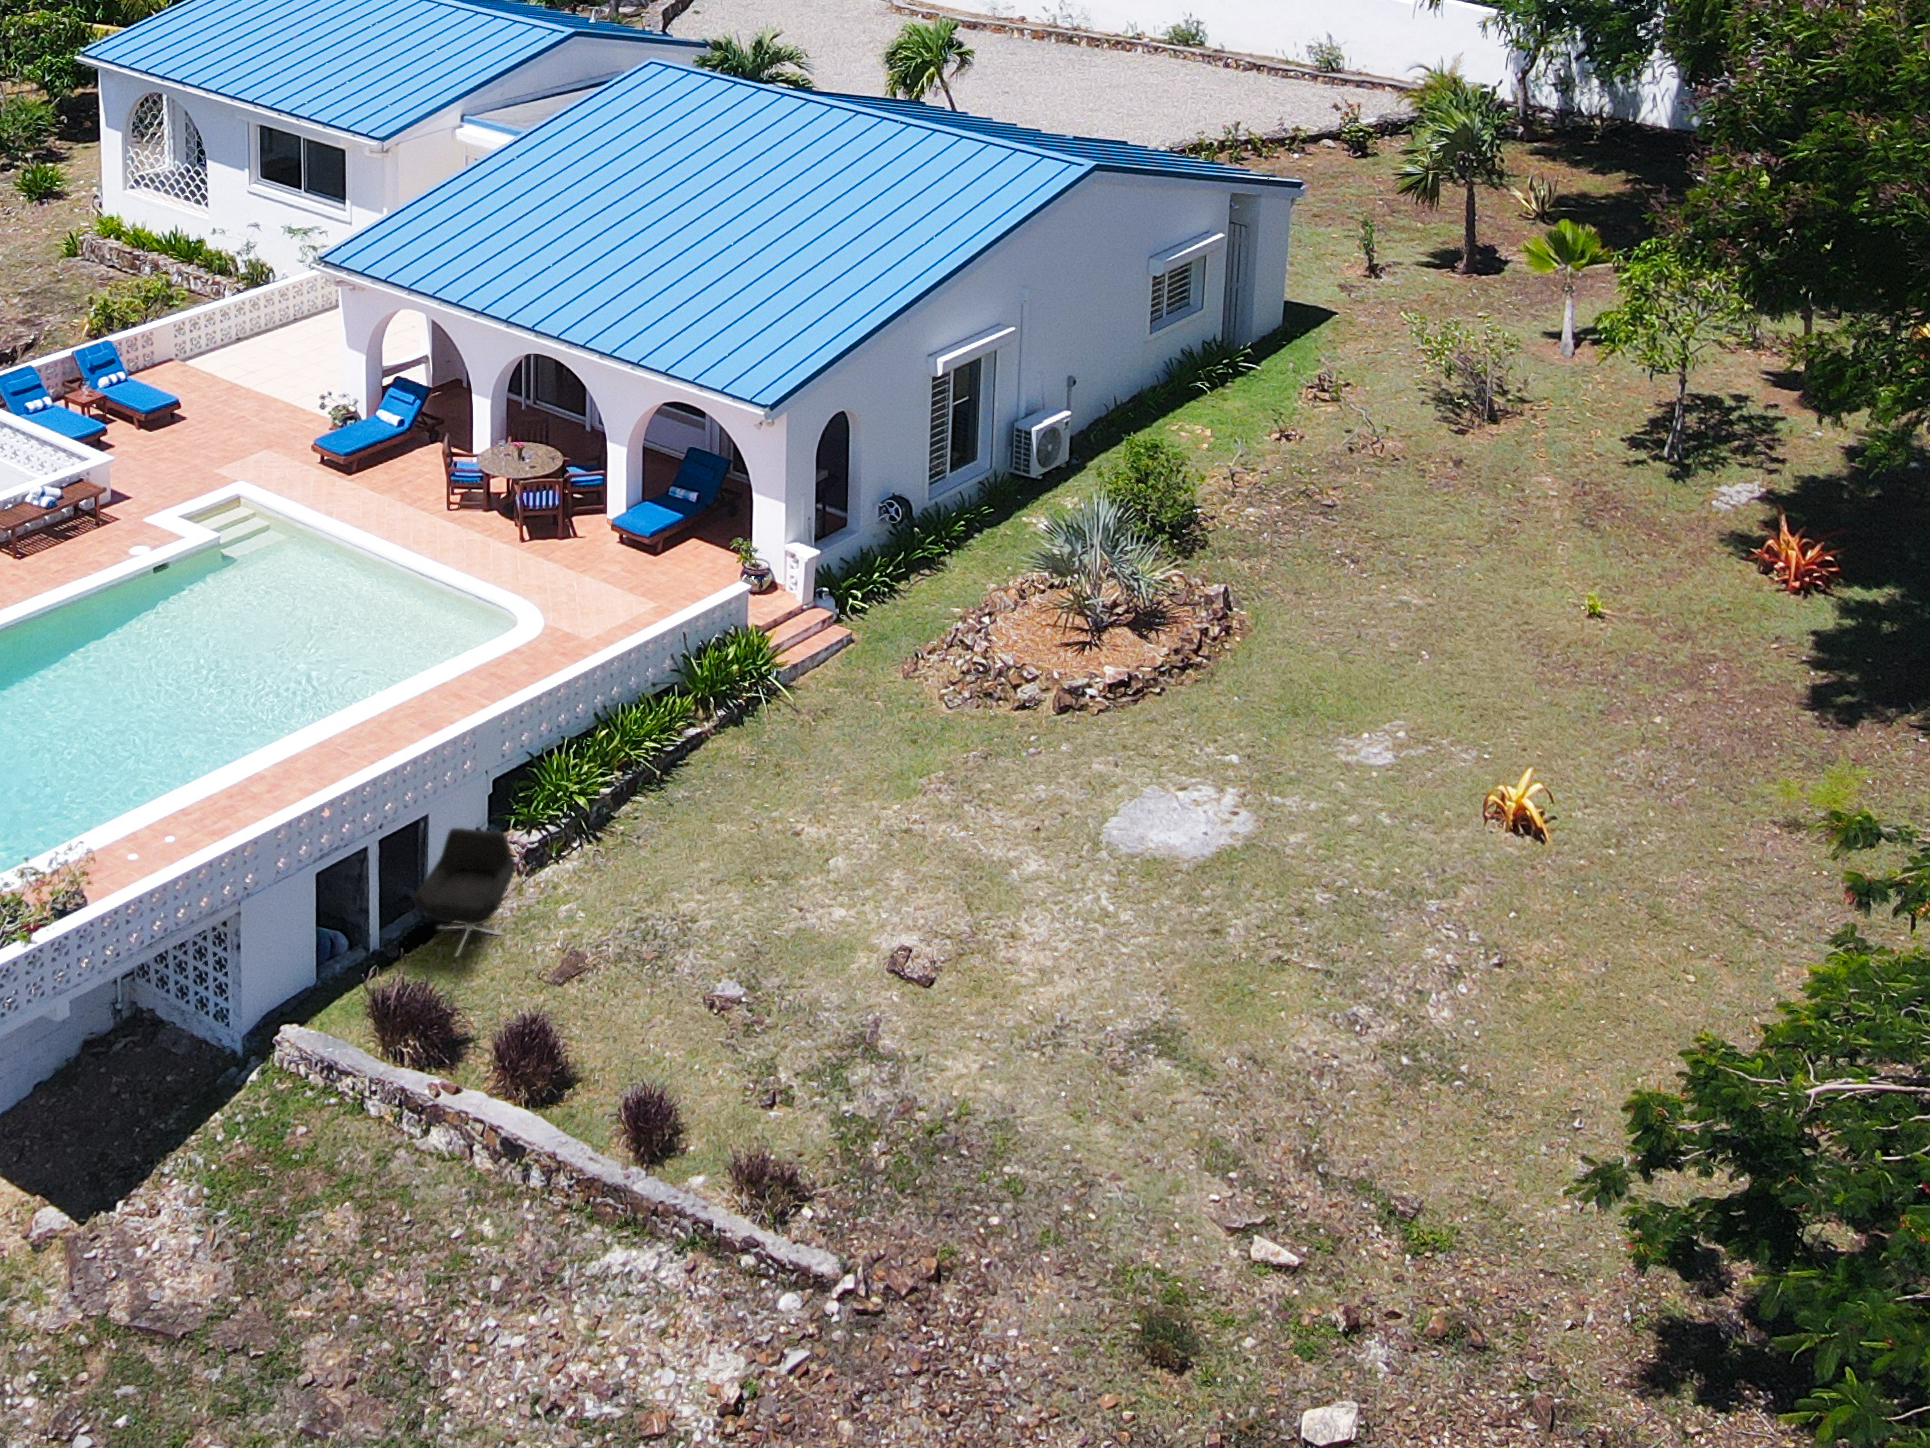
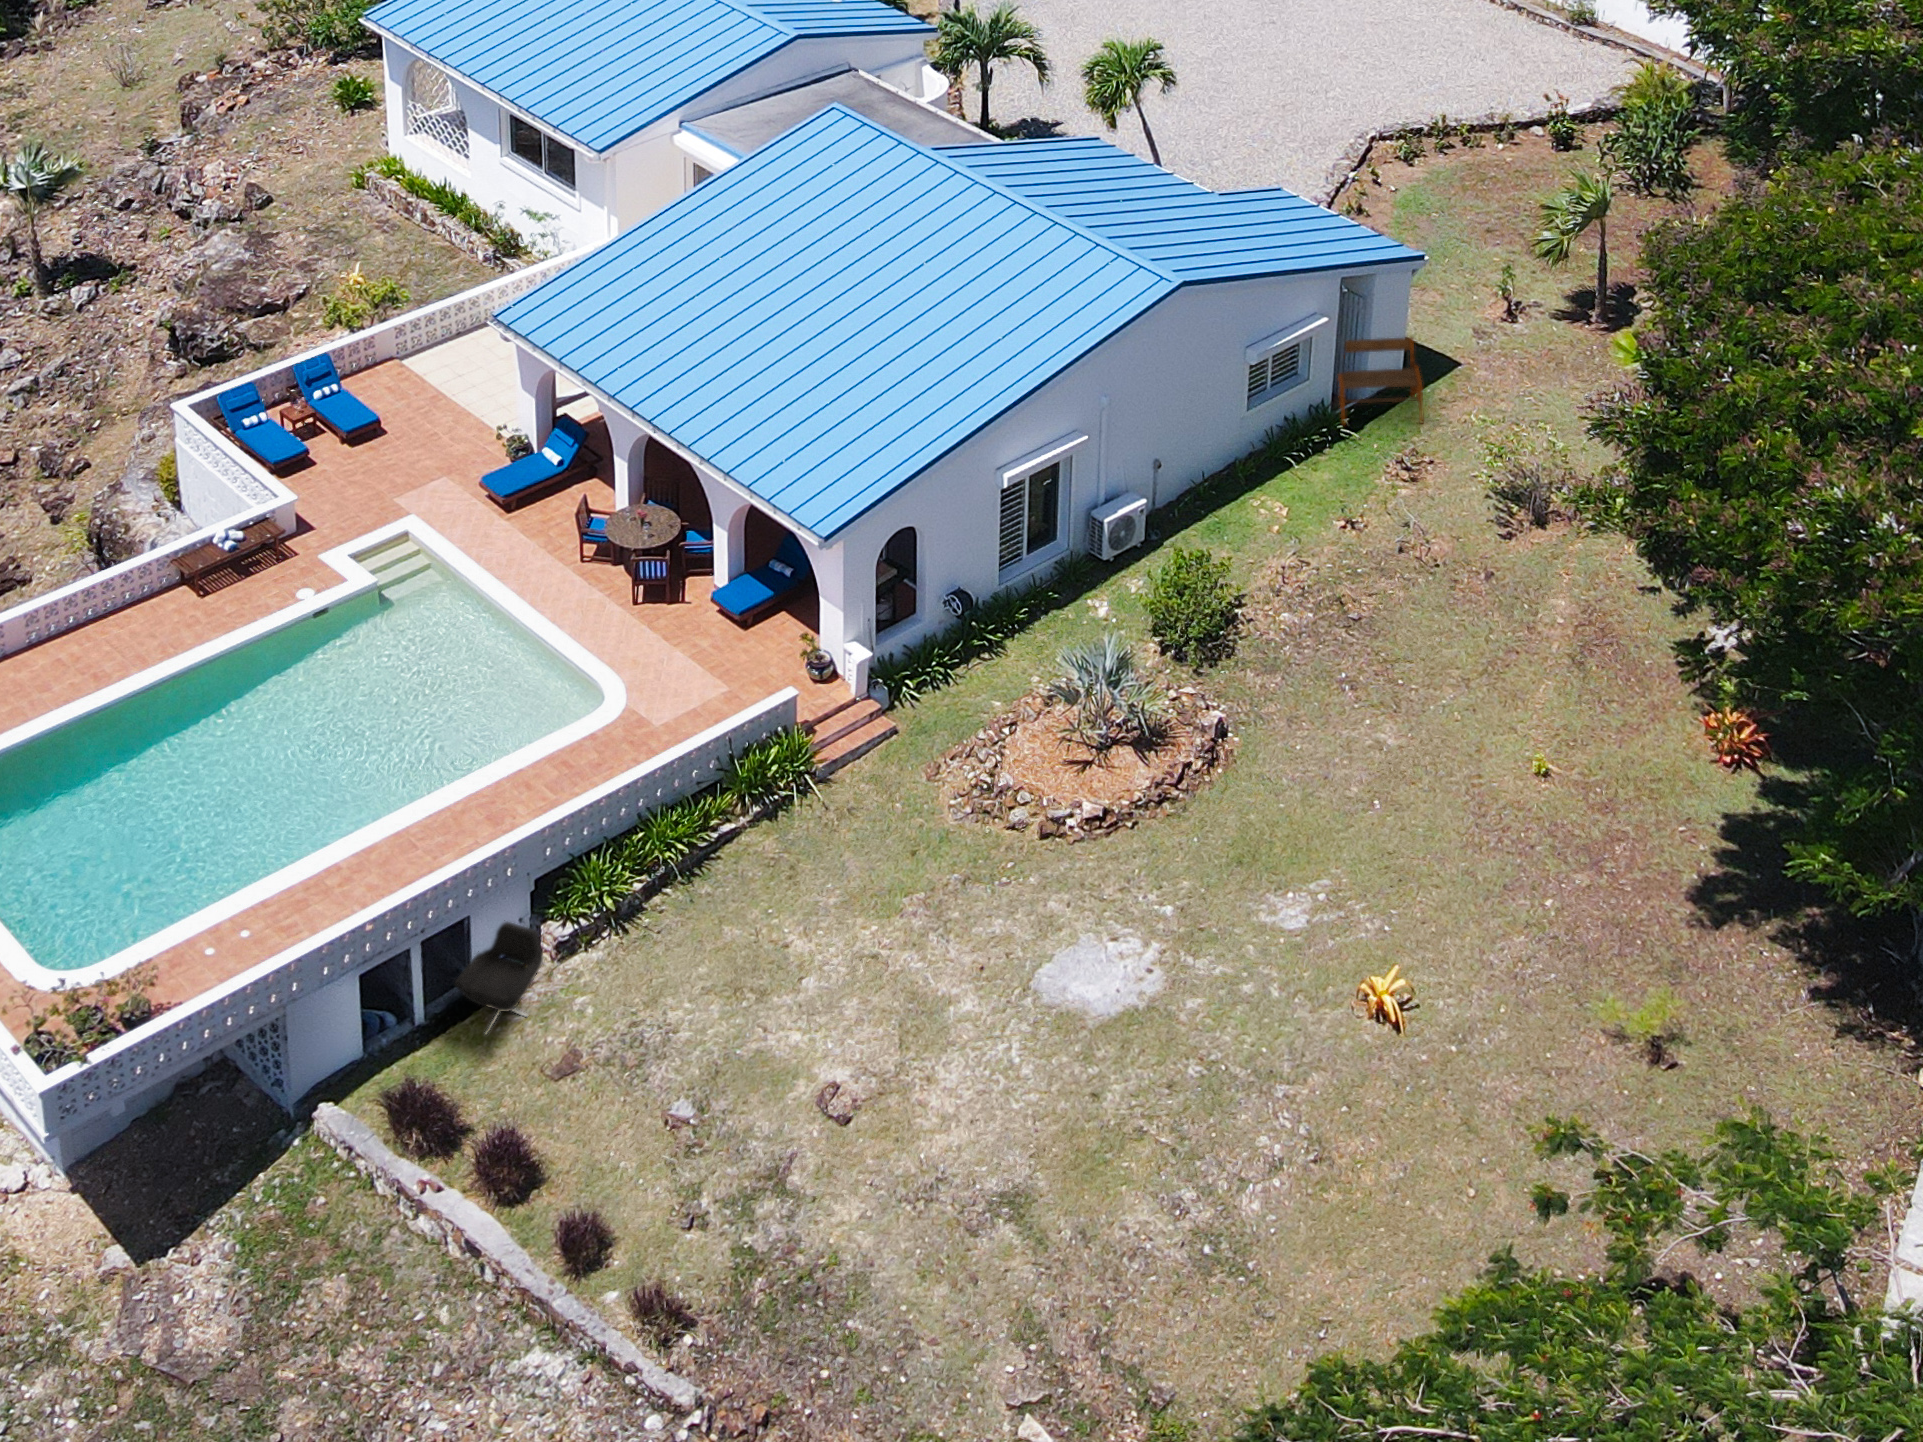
bench: none [1235,260,1338,364] -> present [1338,337,1424,424]

